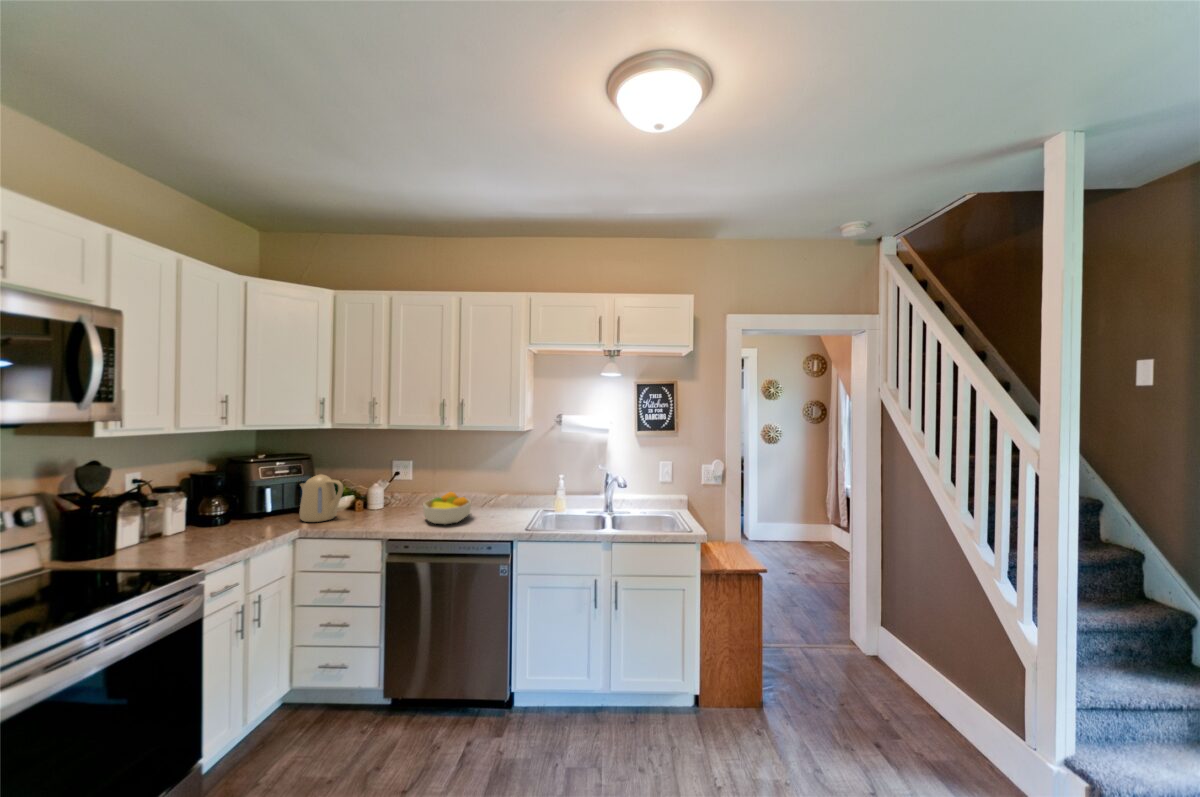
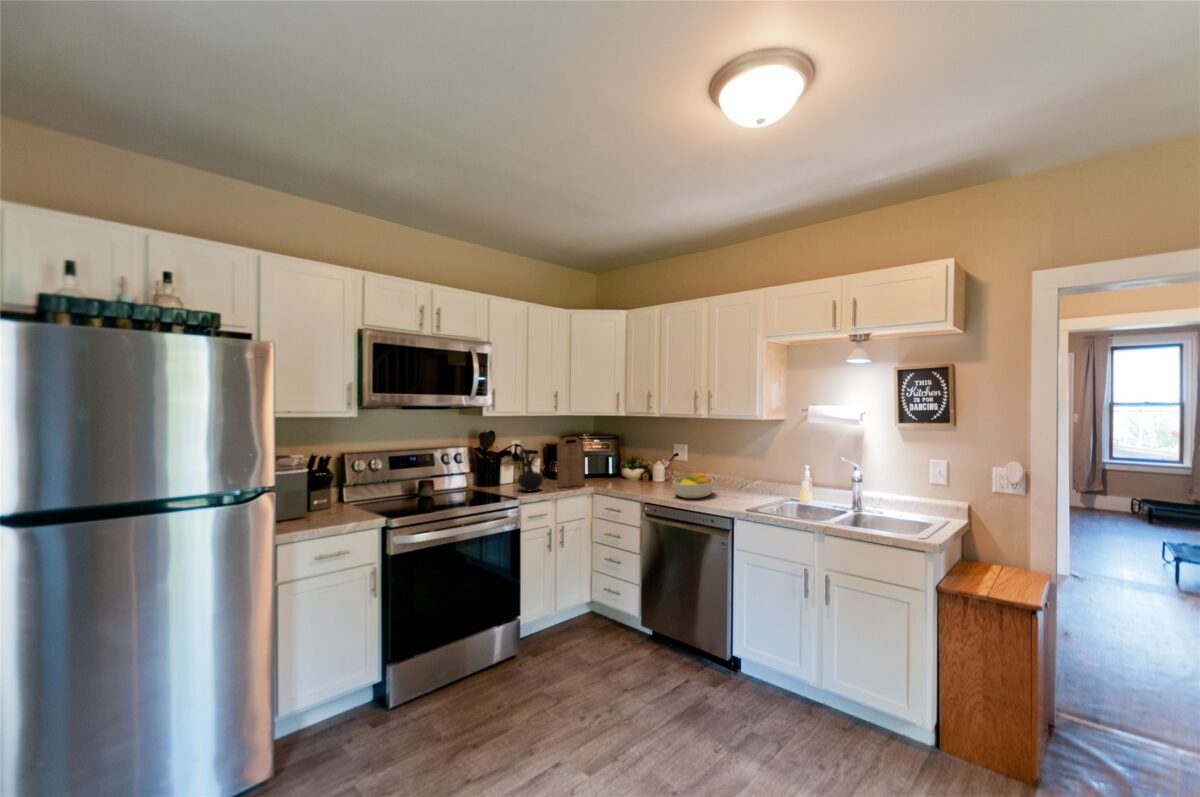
cutting board: none [234,459,280,537] -> present [557,437,585,487]
kettle: present [300,475,343,522] -> none [599,451,624,485]
ceramic jug: none [159,484,210,553] -> present [518,450,543,491]

